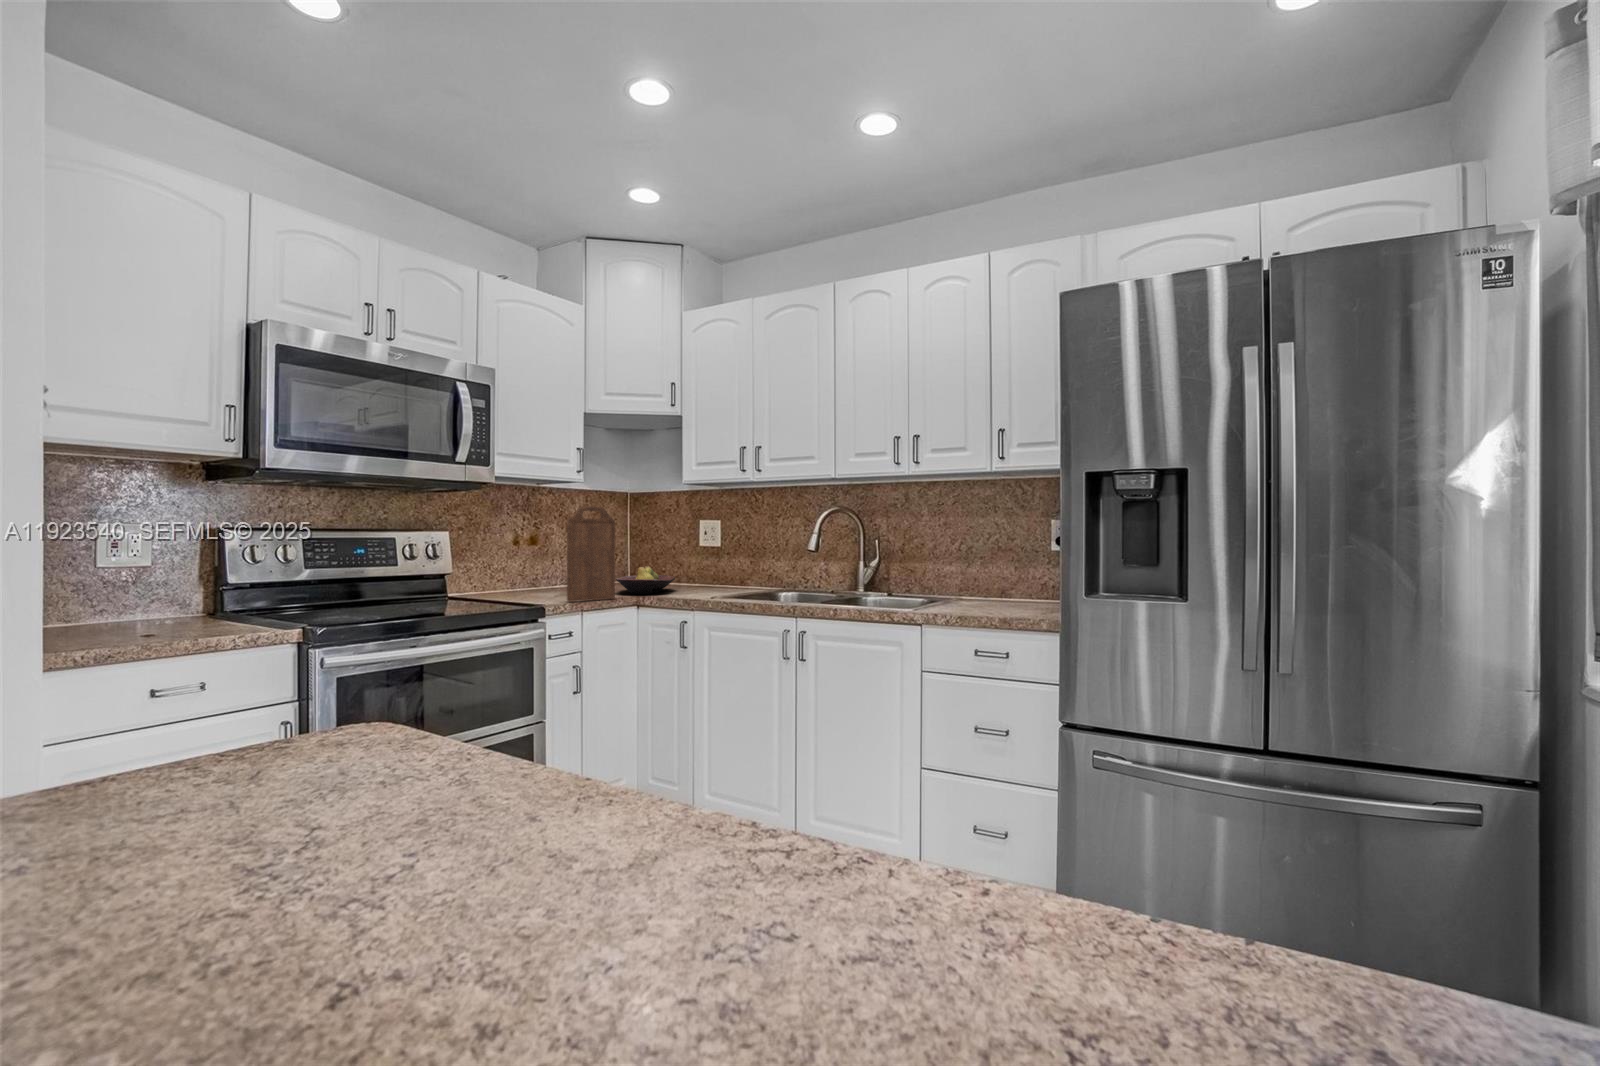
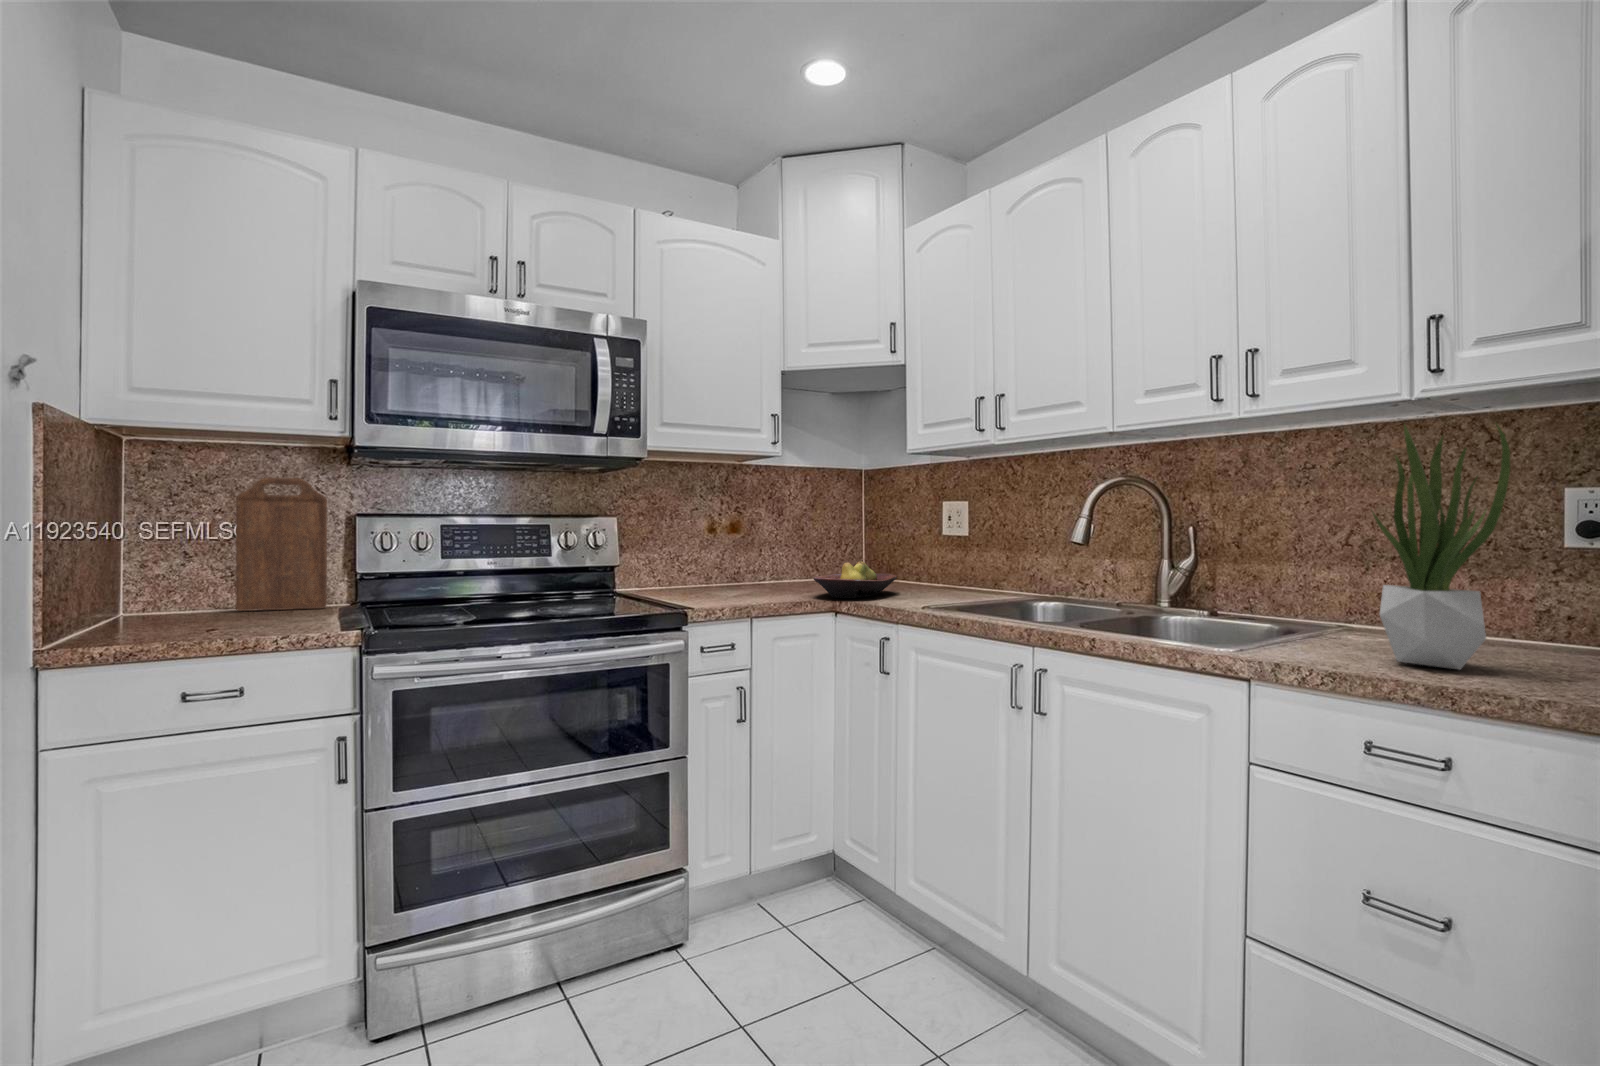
potted plant: none [975,490,1031,613] -> present [1373,424,1510,670]
cutting board: present [567,506,615,602] -> present [236,478,327,611]

